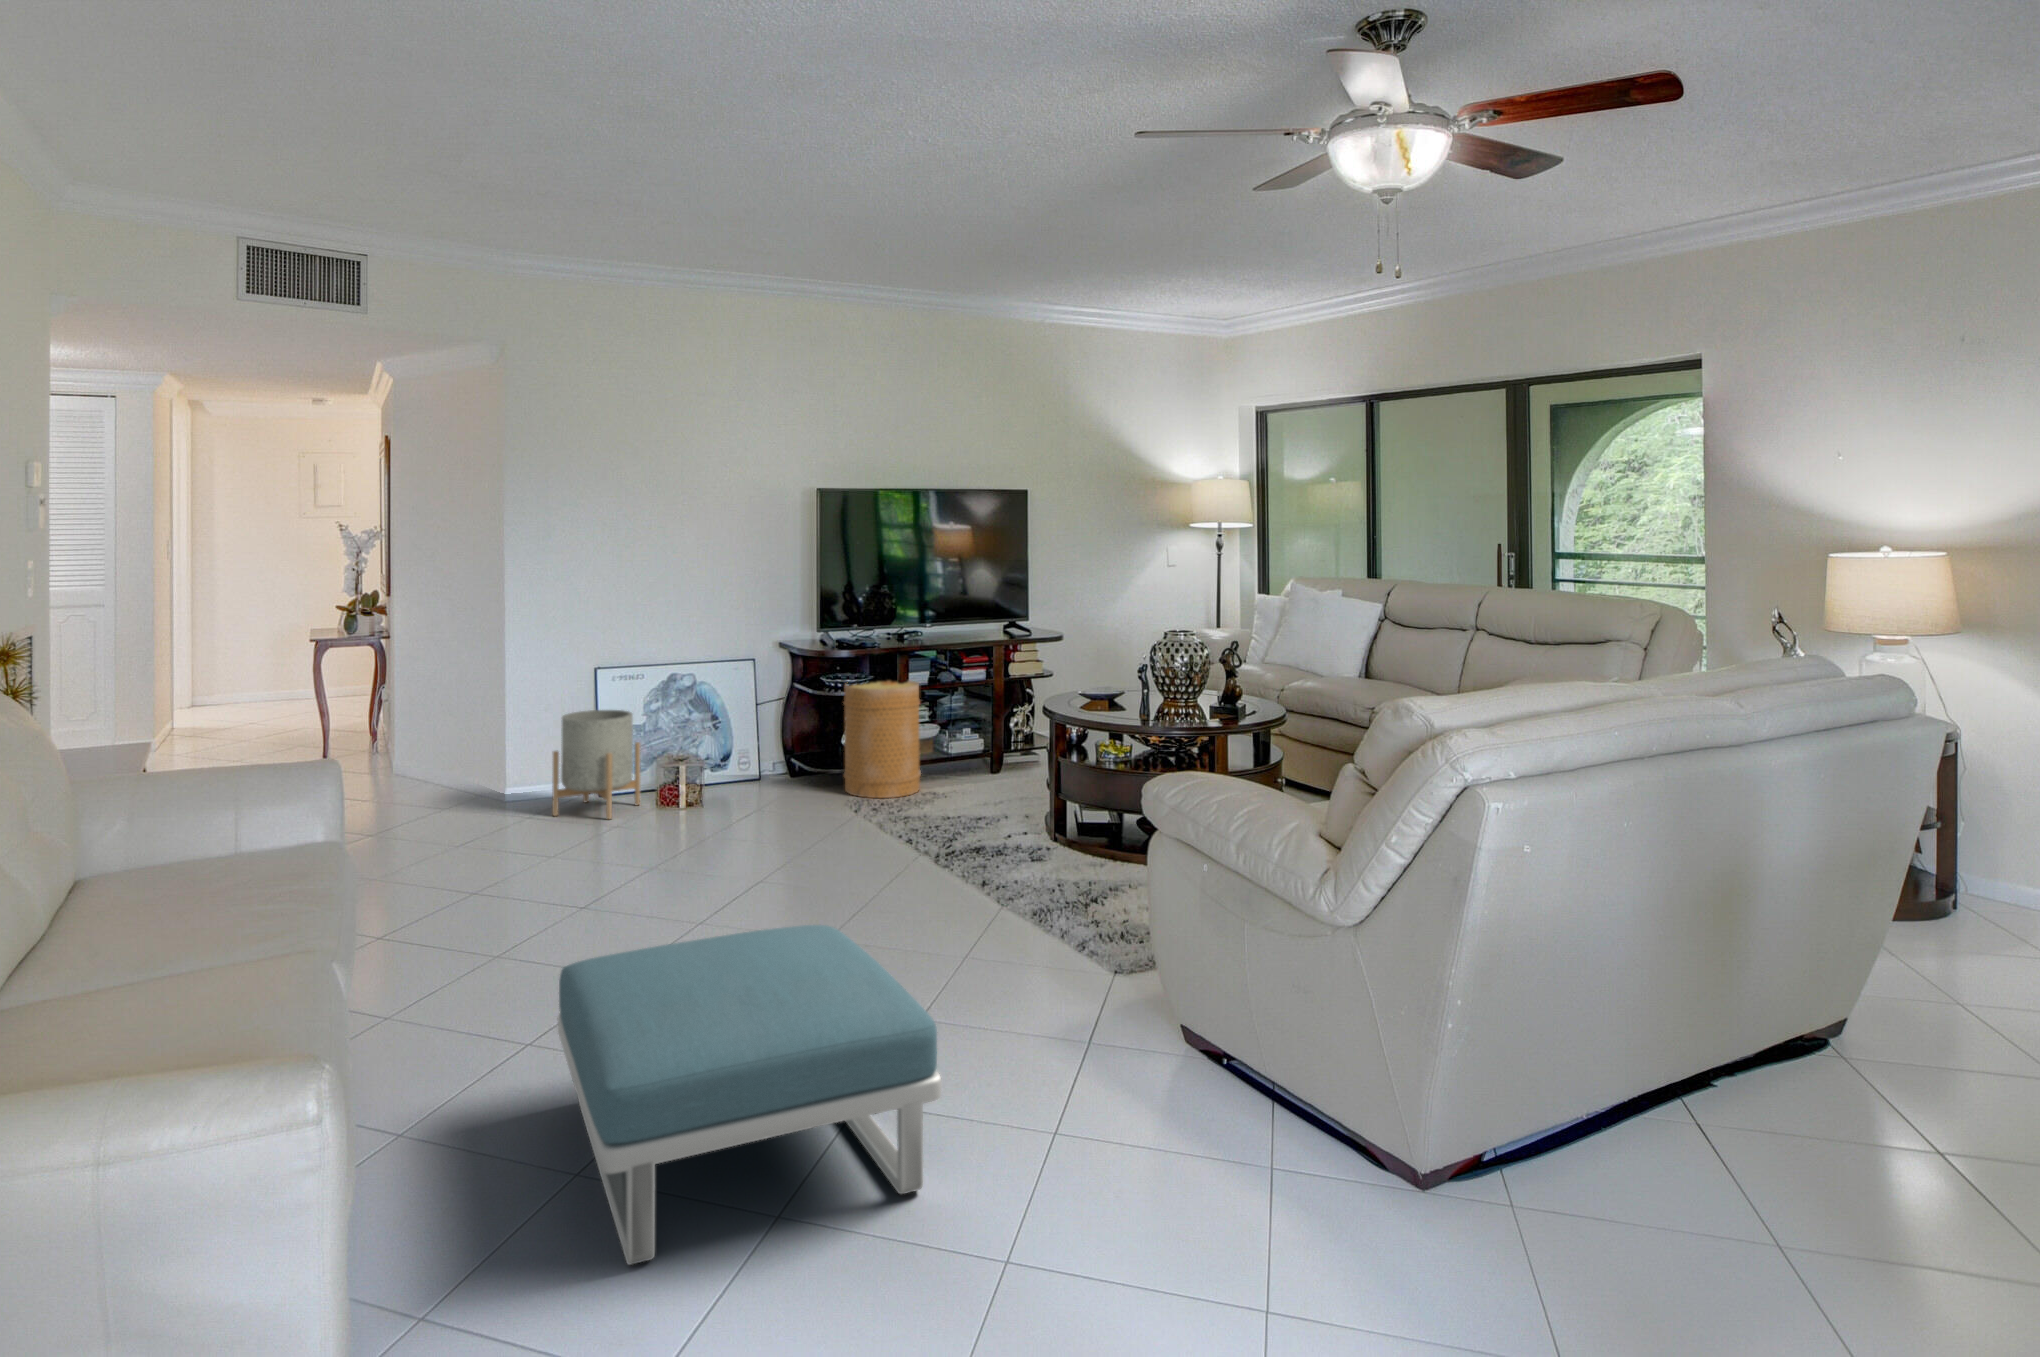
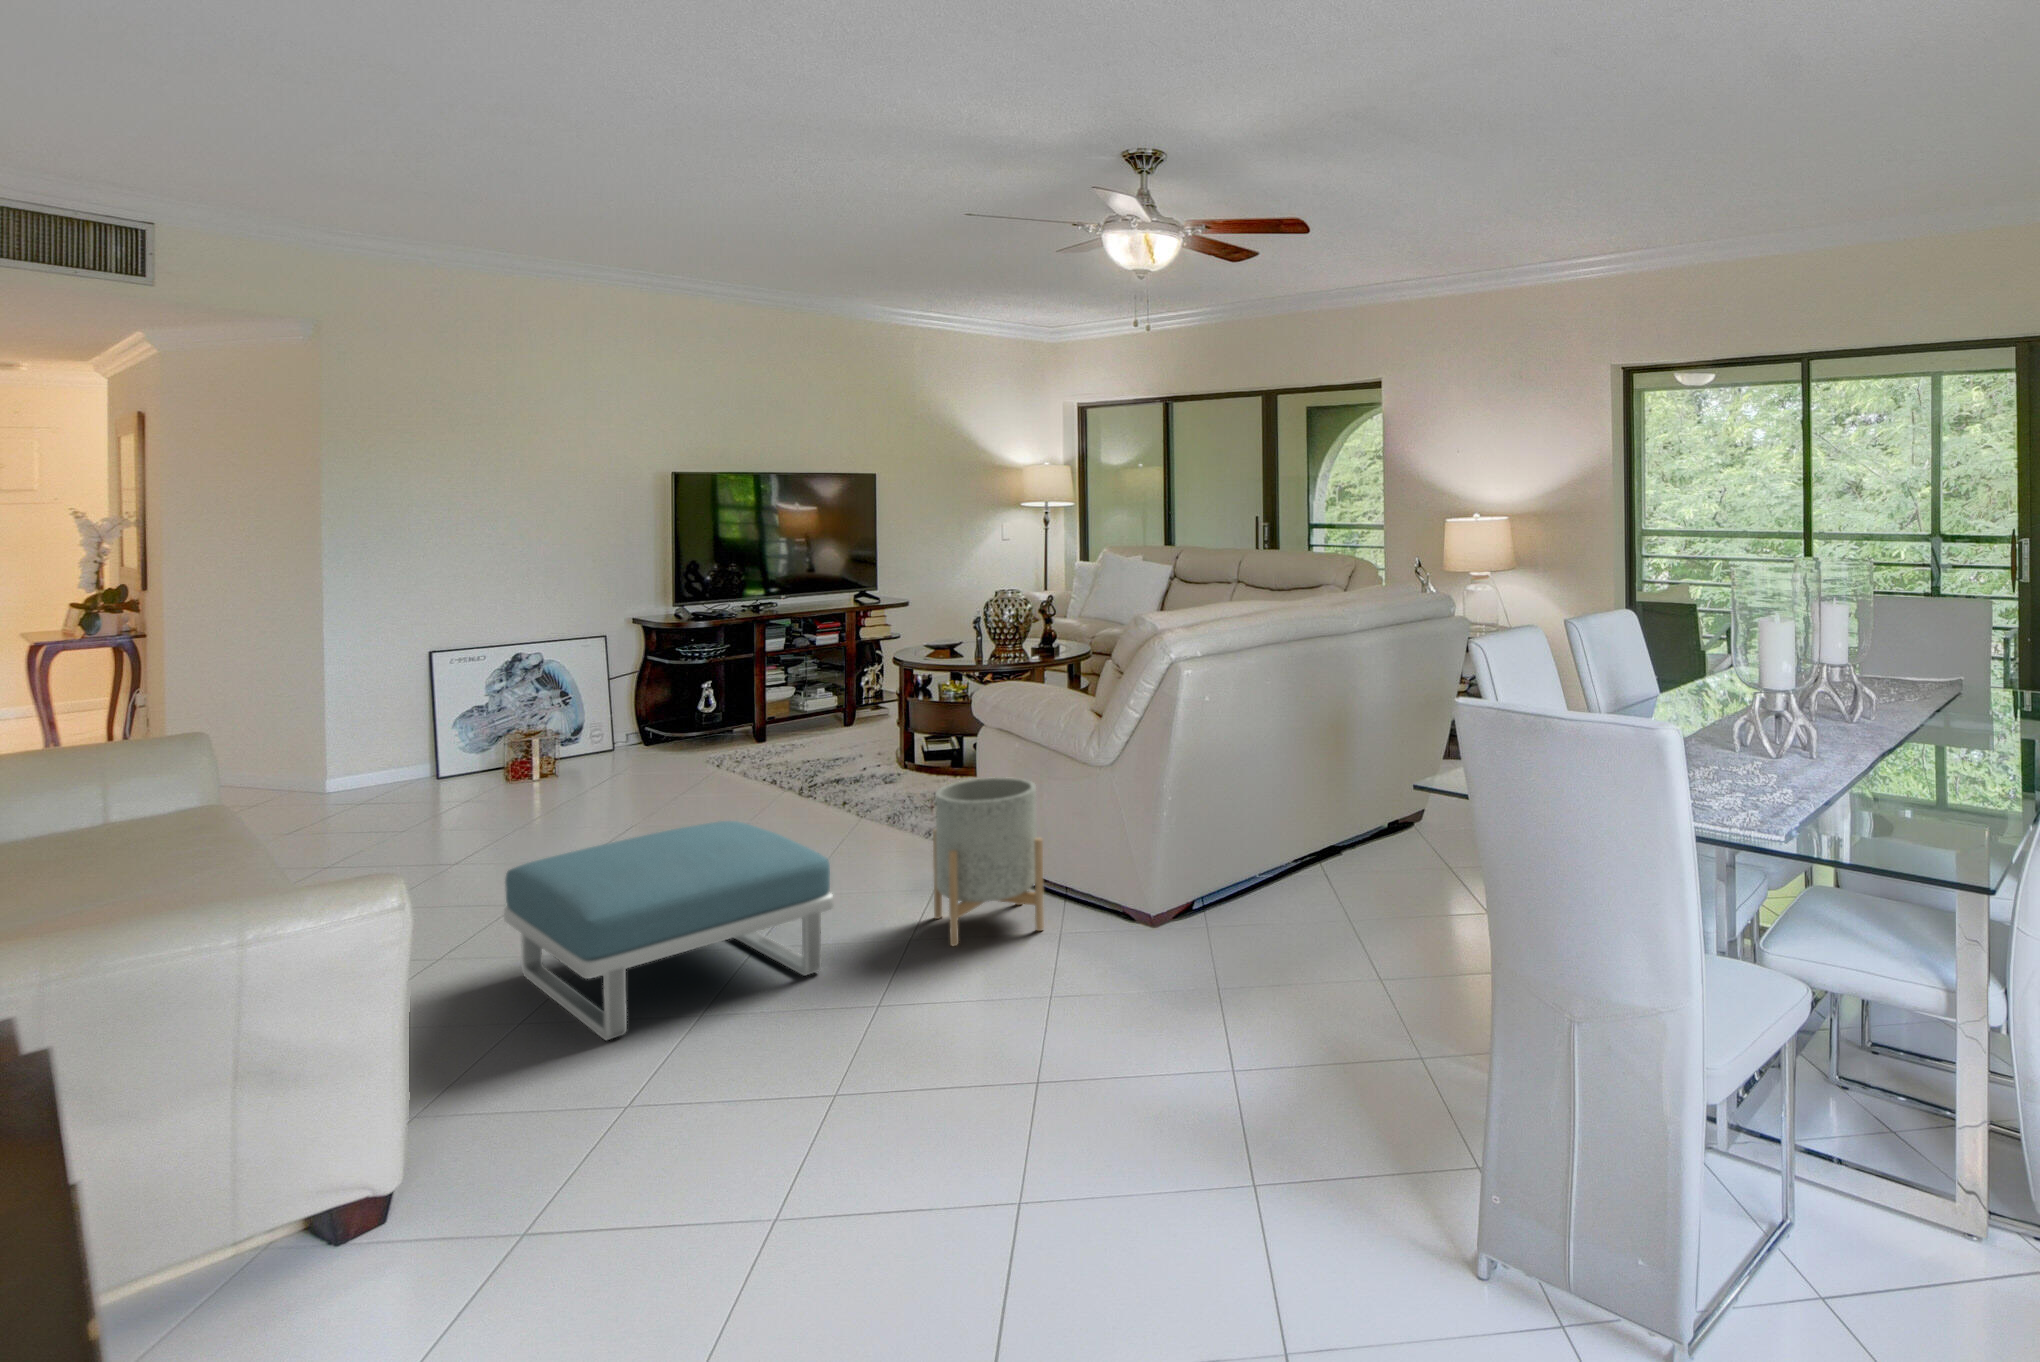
basket: present [844,681,921,798] -> none [701,647,779,755]
planter: present [552,710,640,819] -> present [933,777,1044,946]

